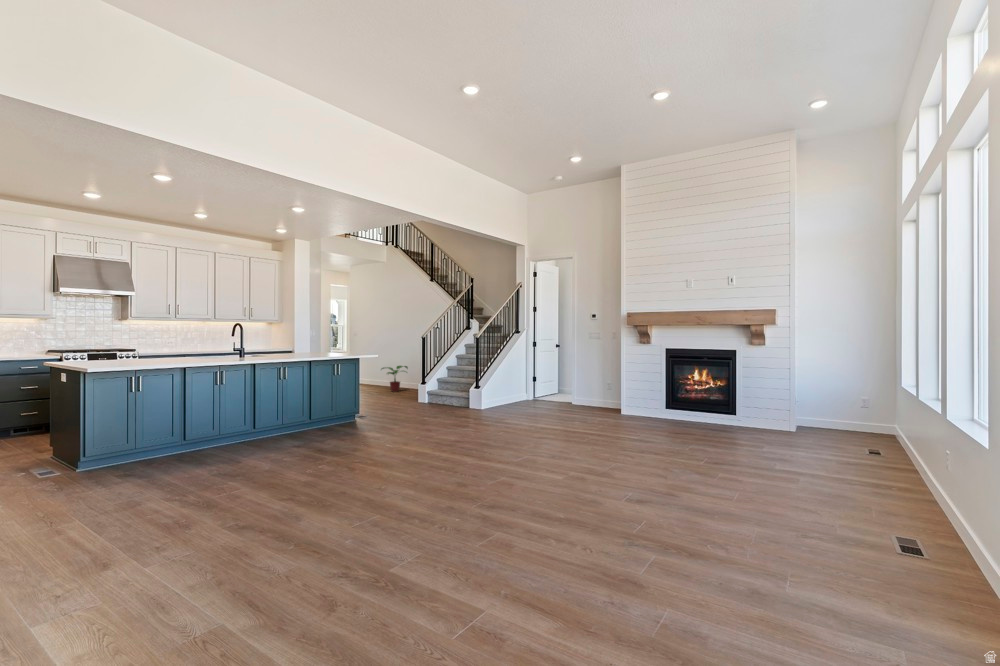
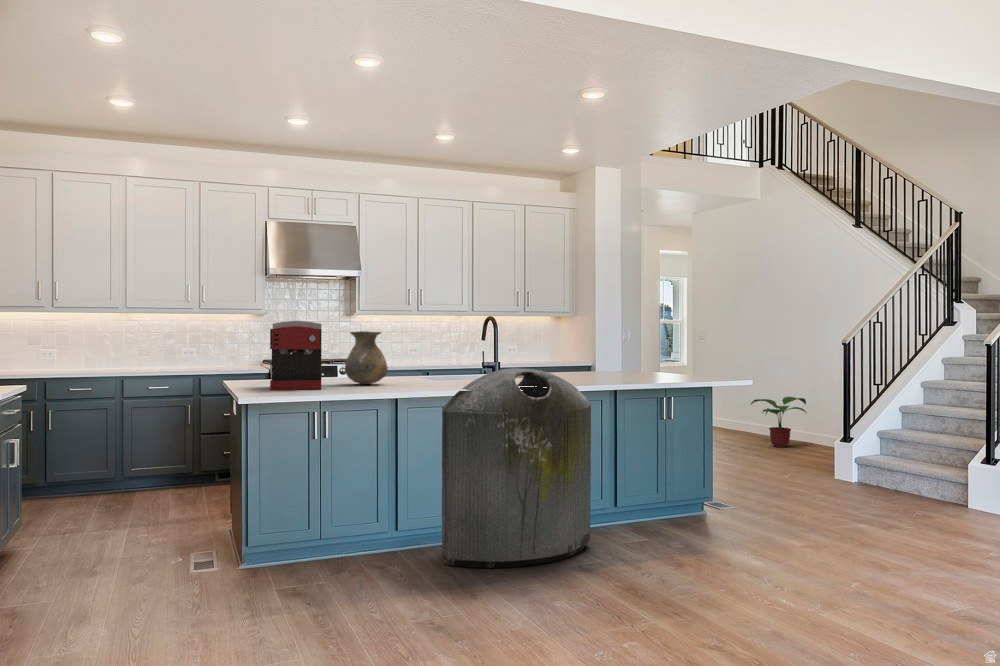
coffee maker: none [98,325,137,365] -> present [270,321,322,390]
vase: none [146,331,176,361] -> present [345,331,388,384]
trash can: none [215,351,298,454] -> present [442,368,591,568]

